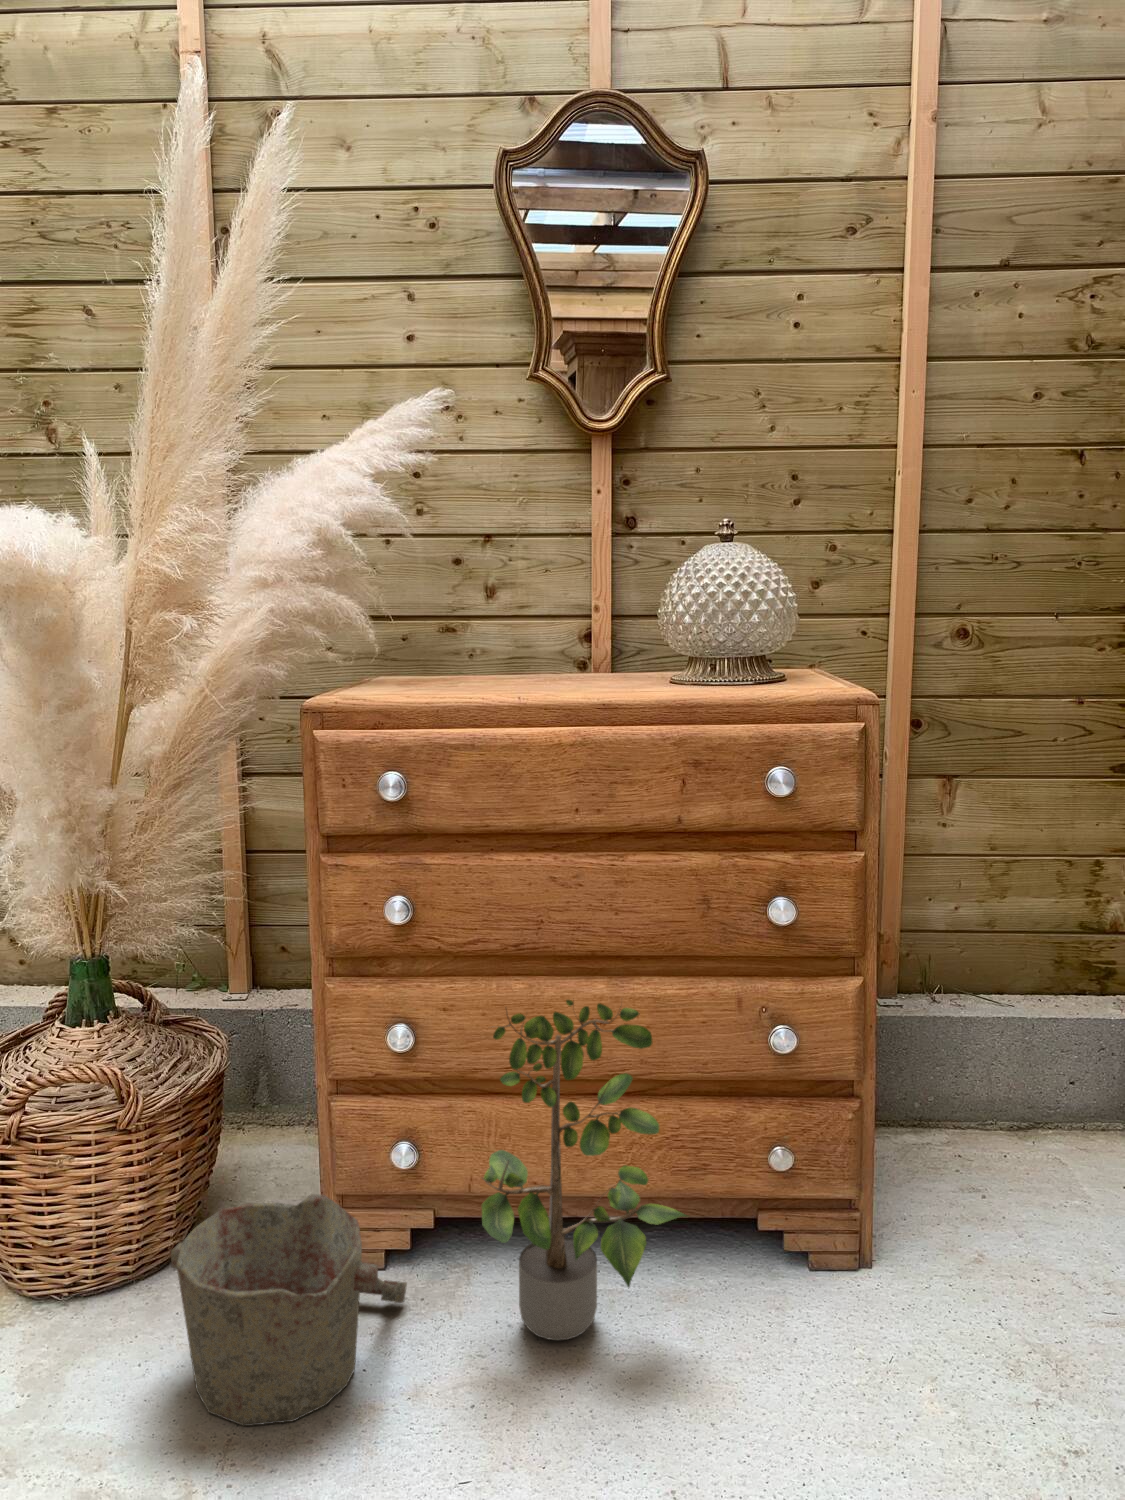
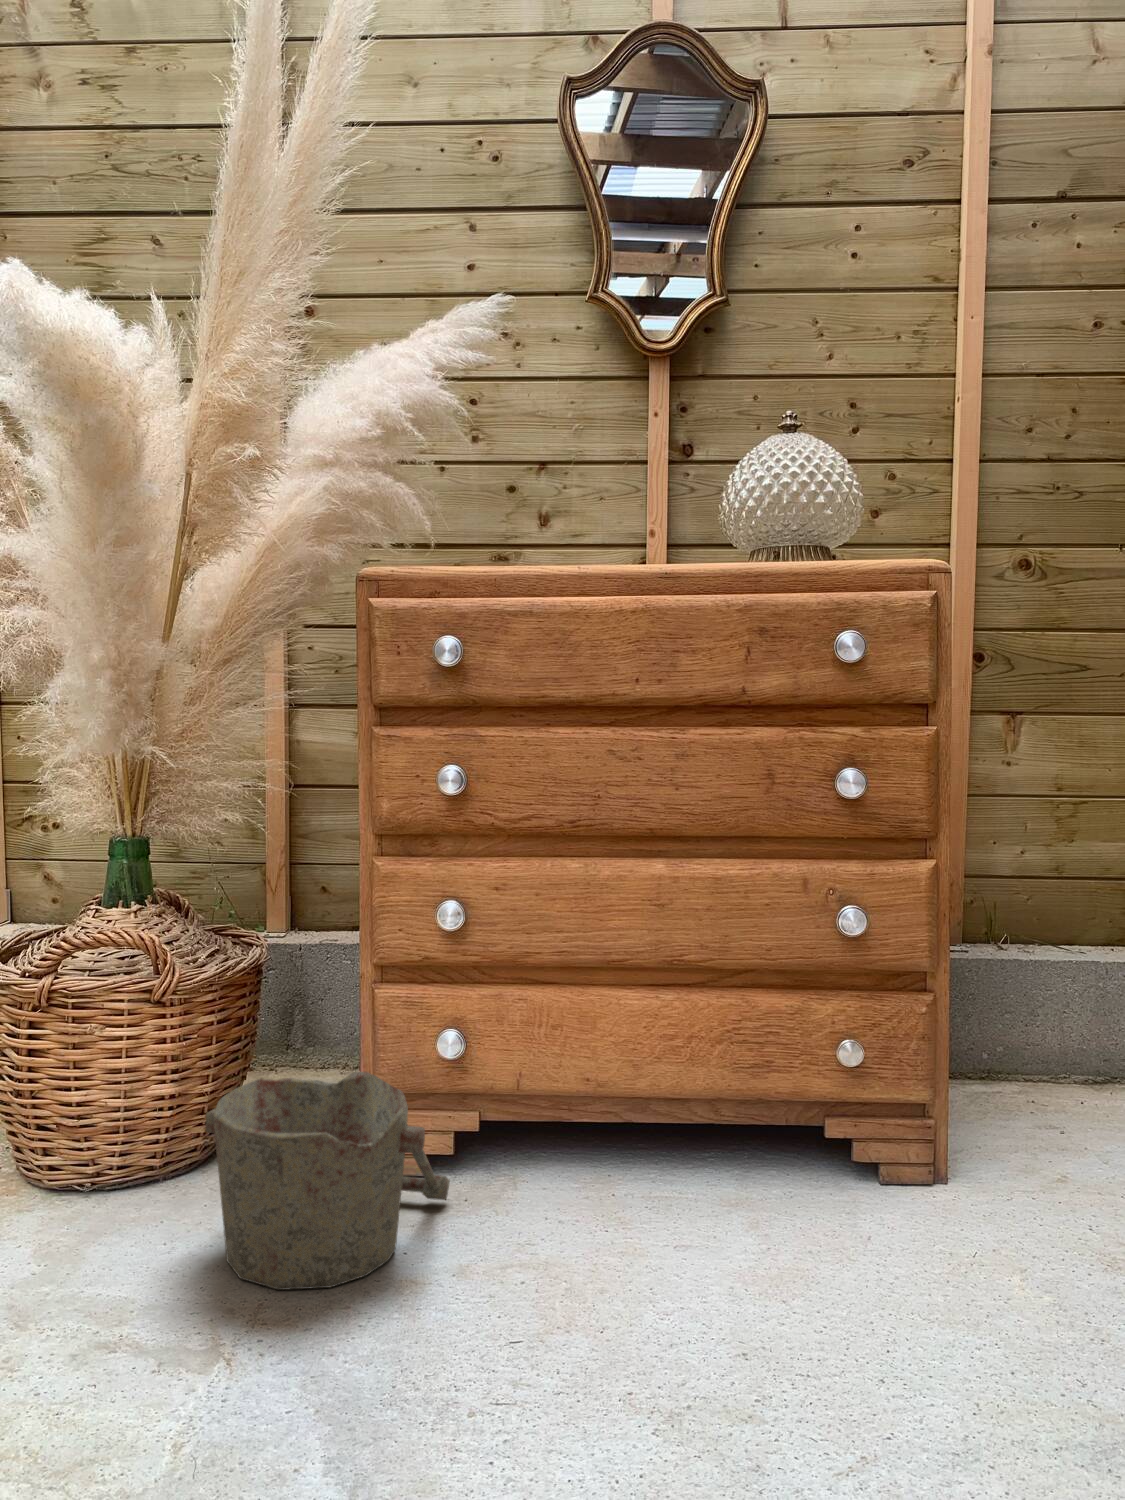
potted plant: present [482,1000,687,1340] -> none [535,856,757,1232]

